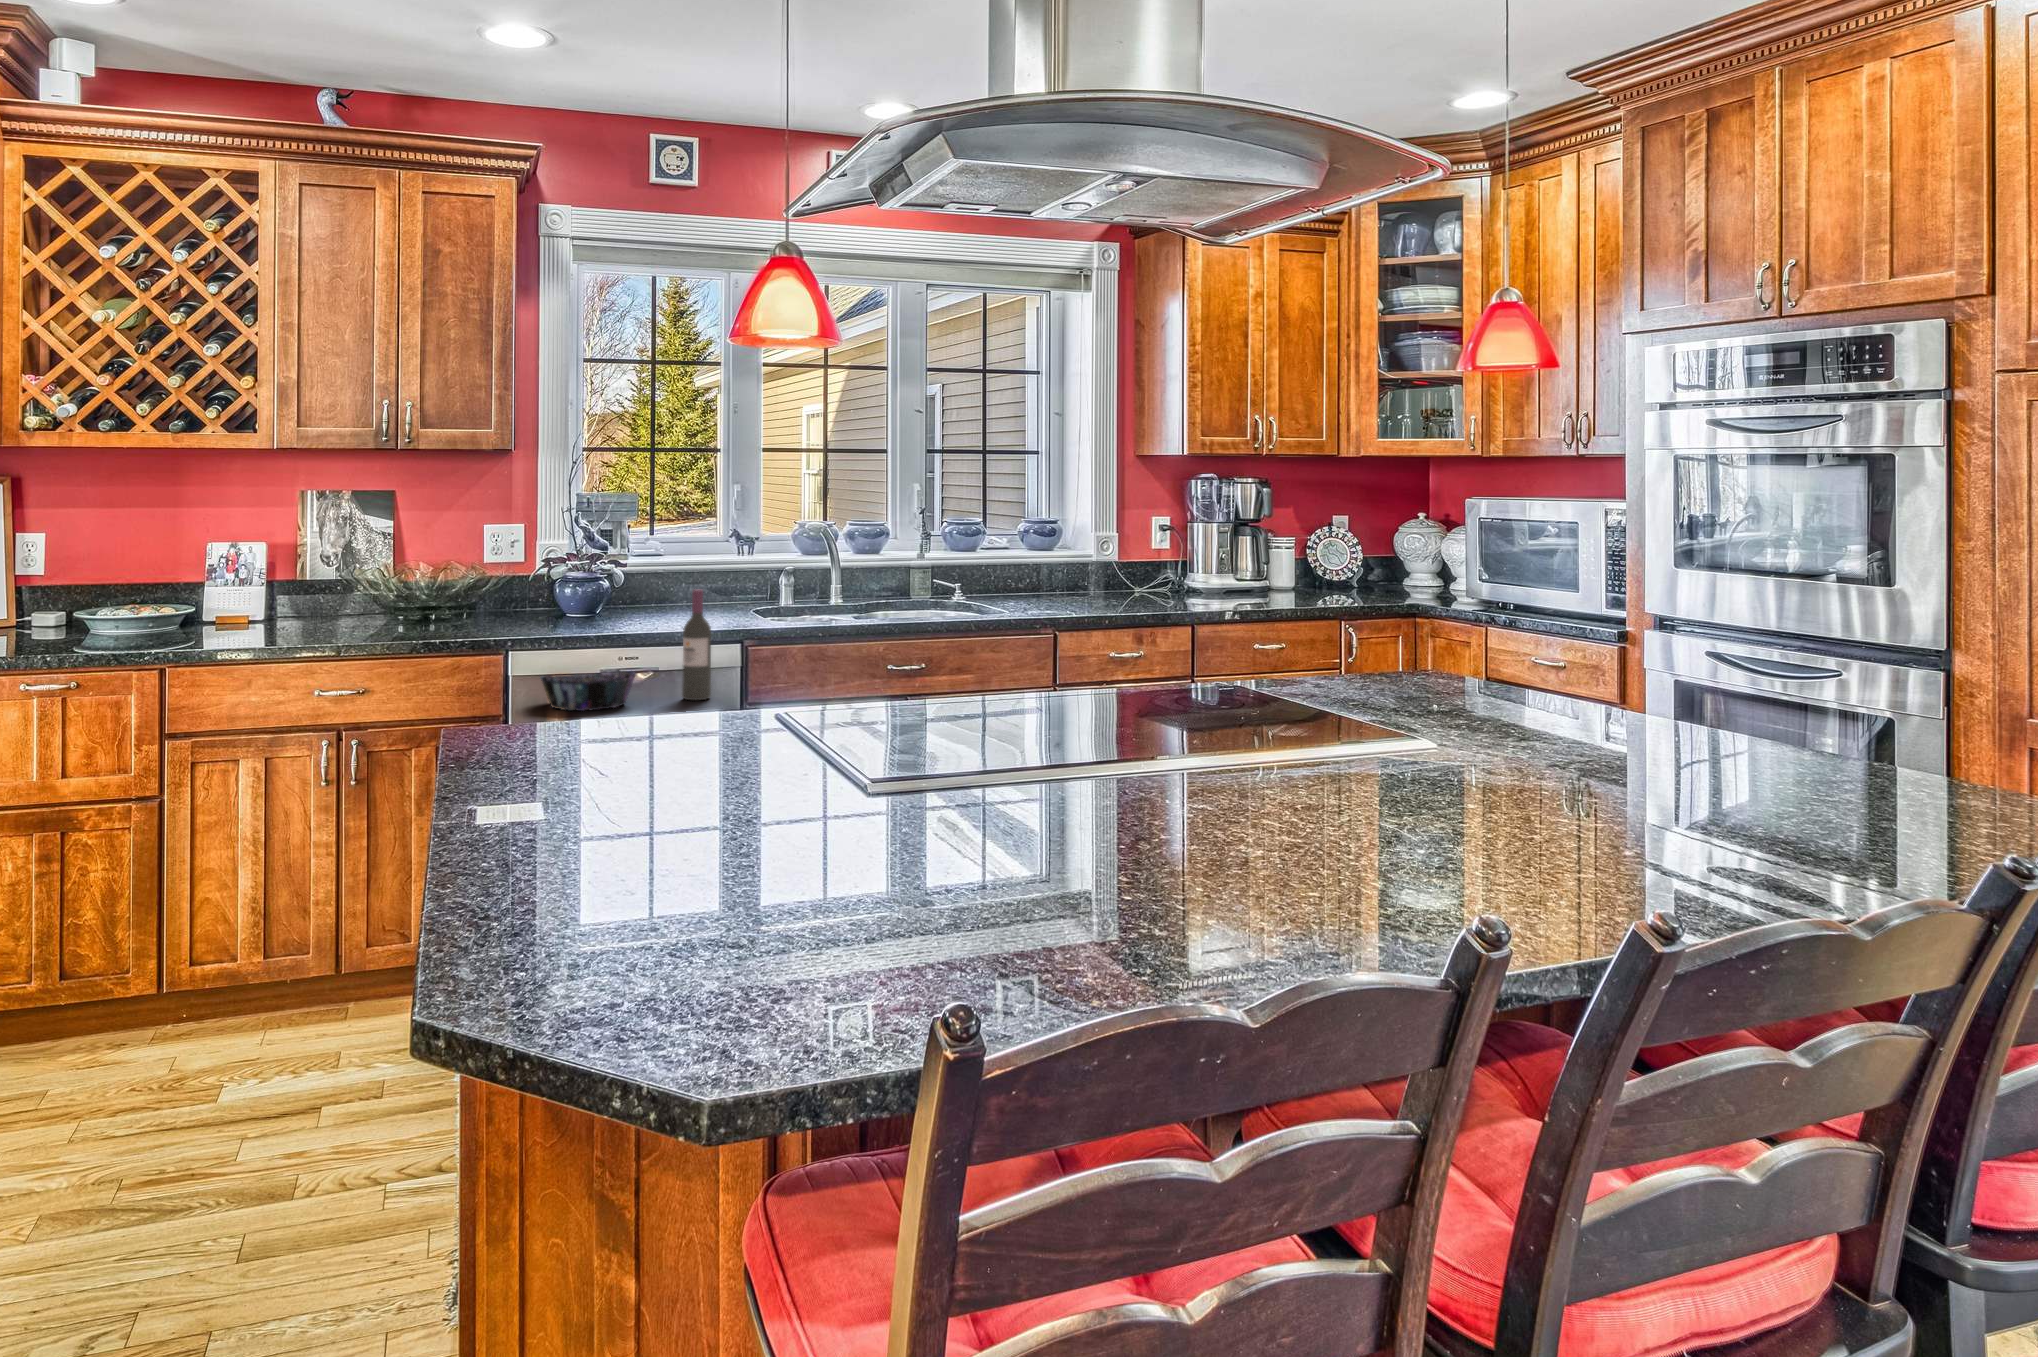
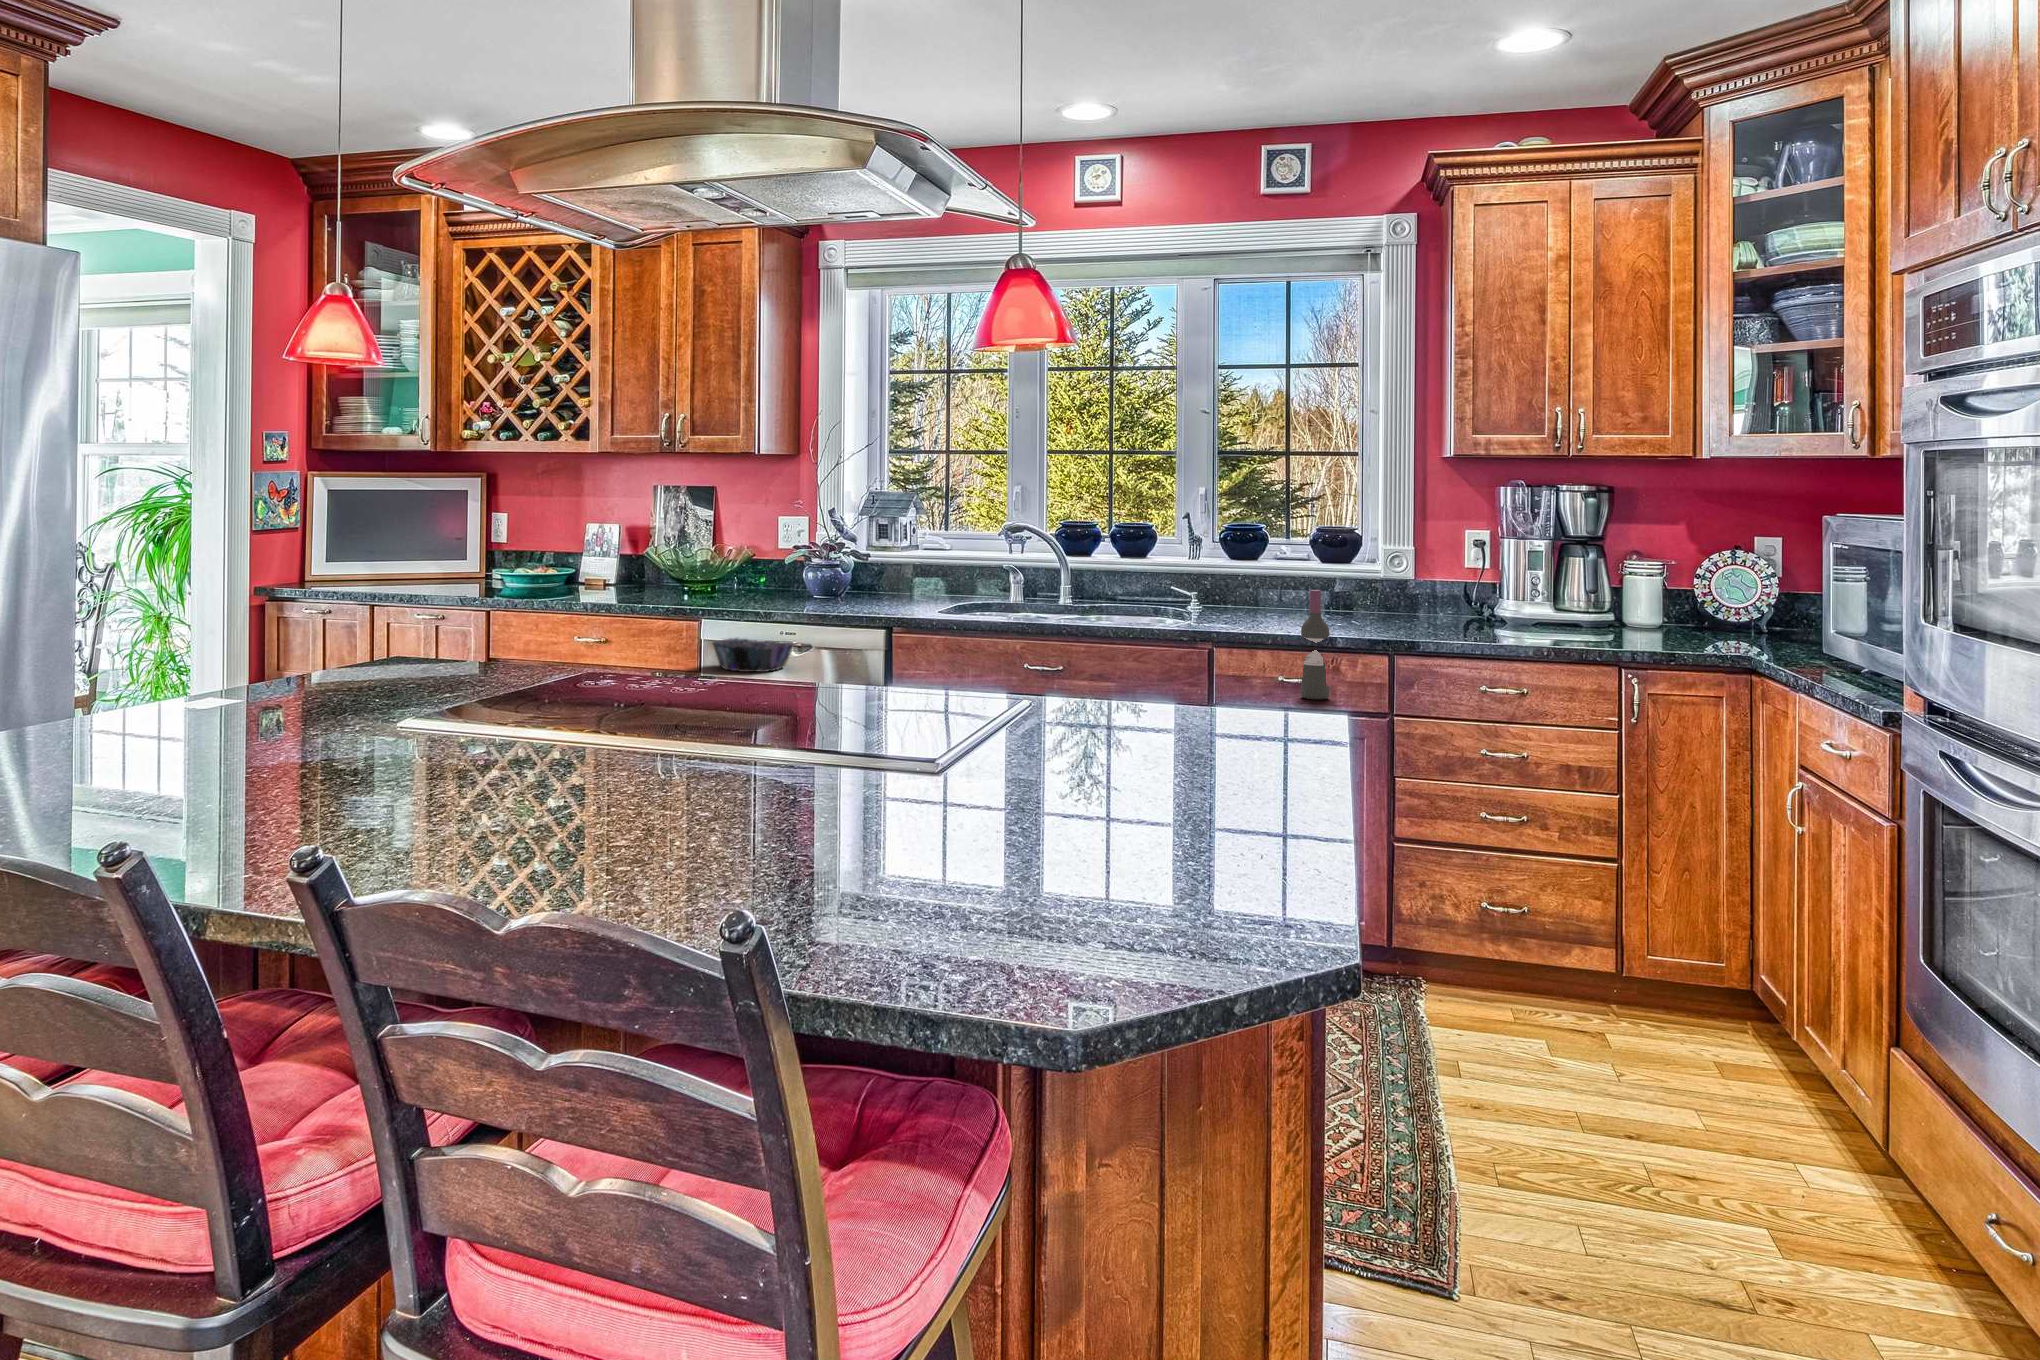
wine bottle: present [682,589,711,700] -> present [1301,590,1329,700]

